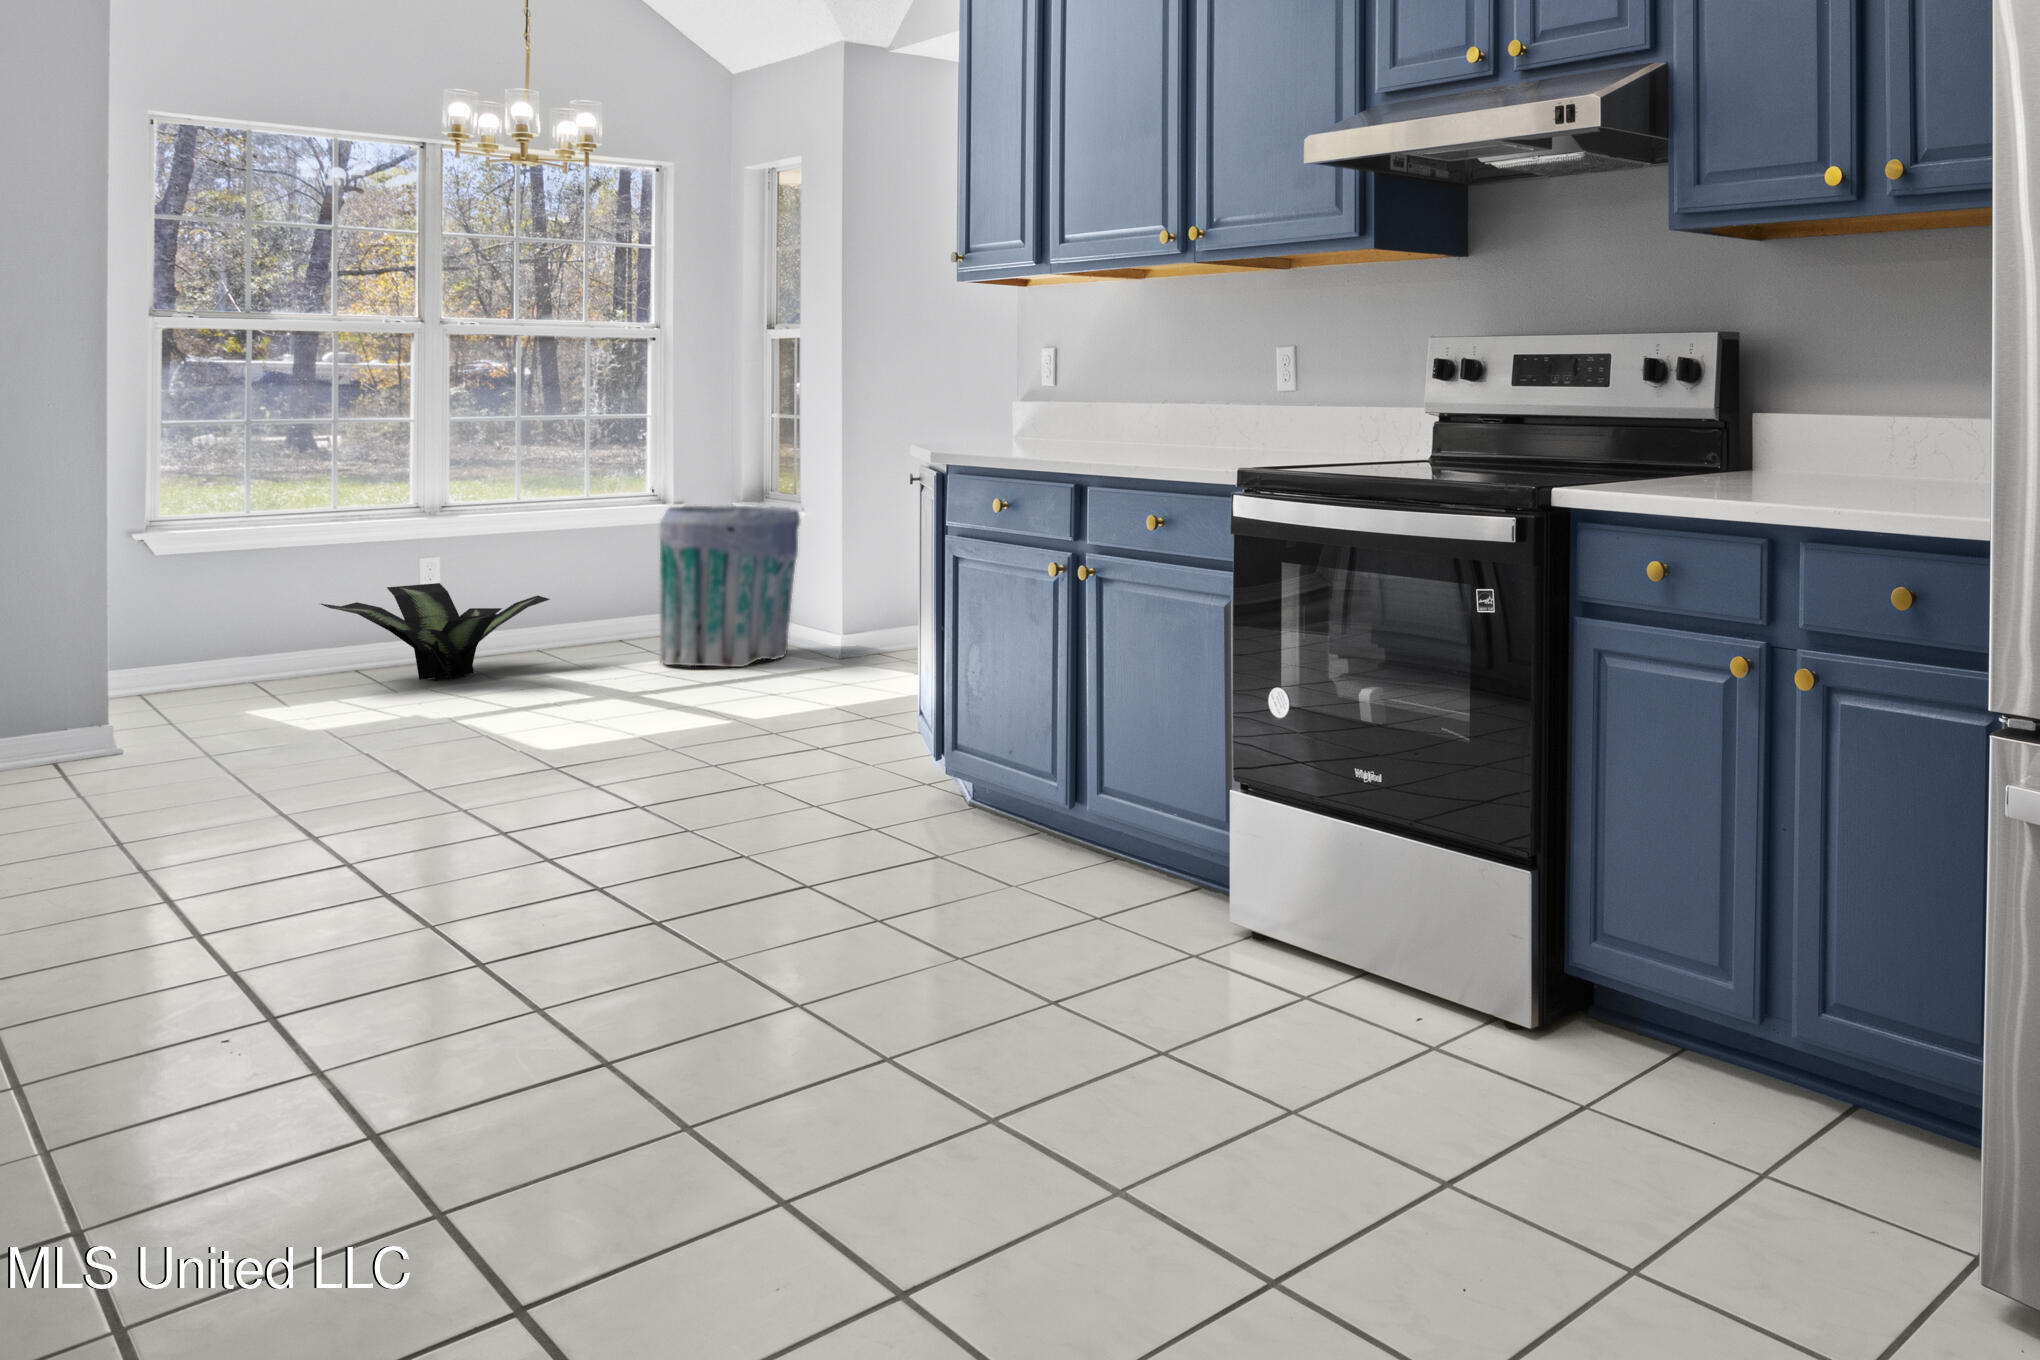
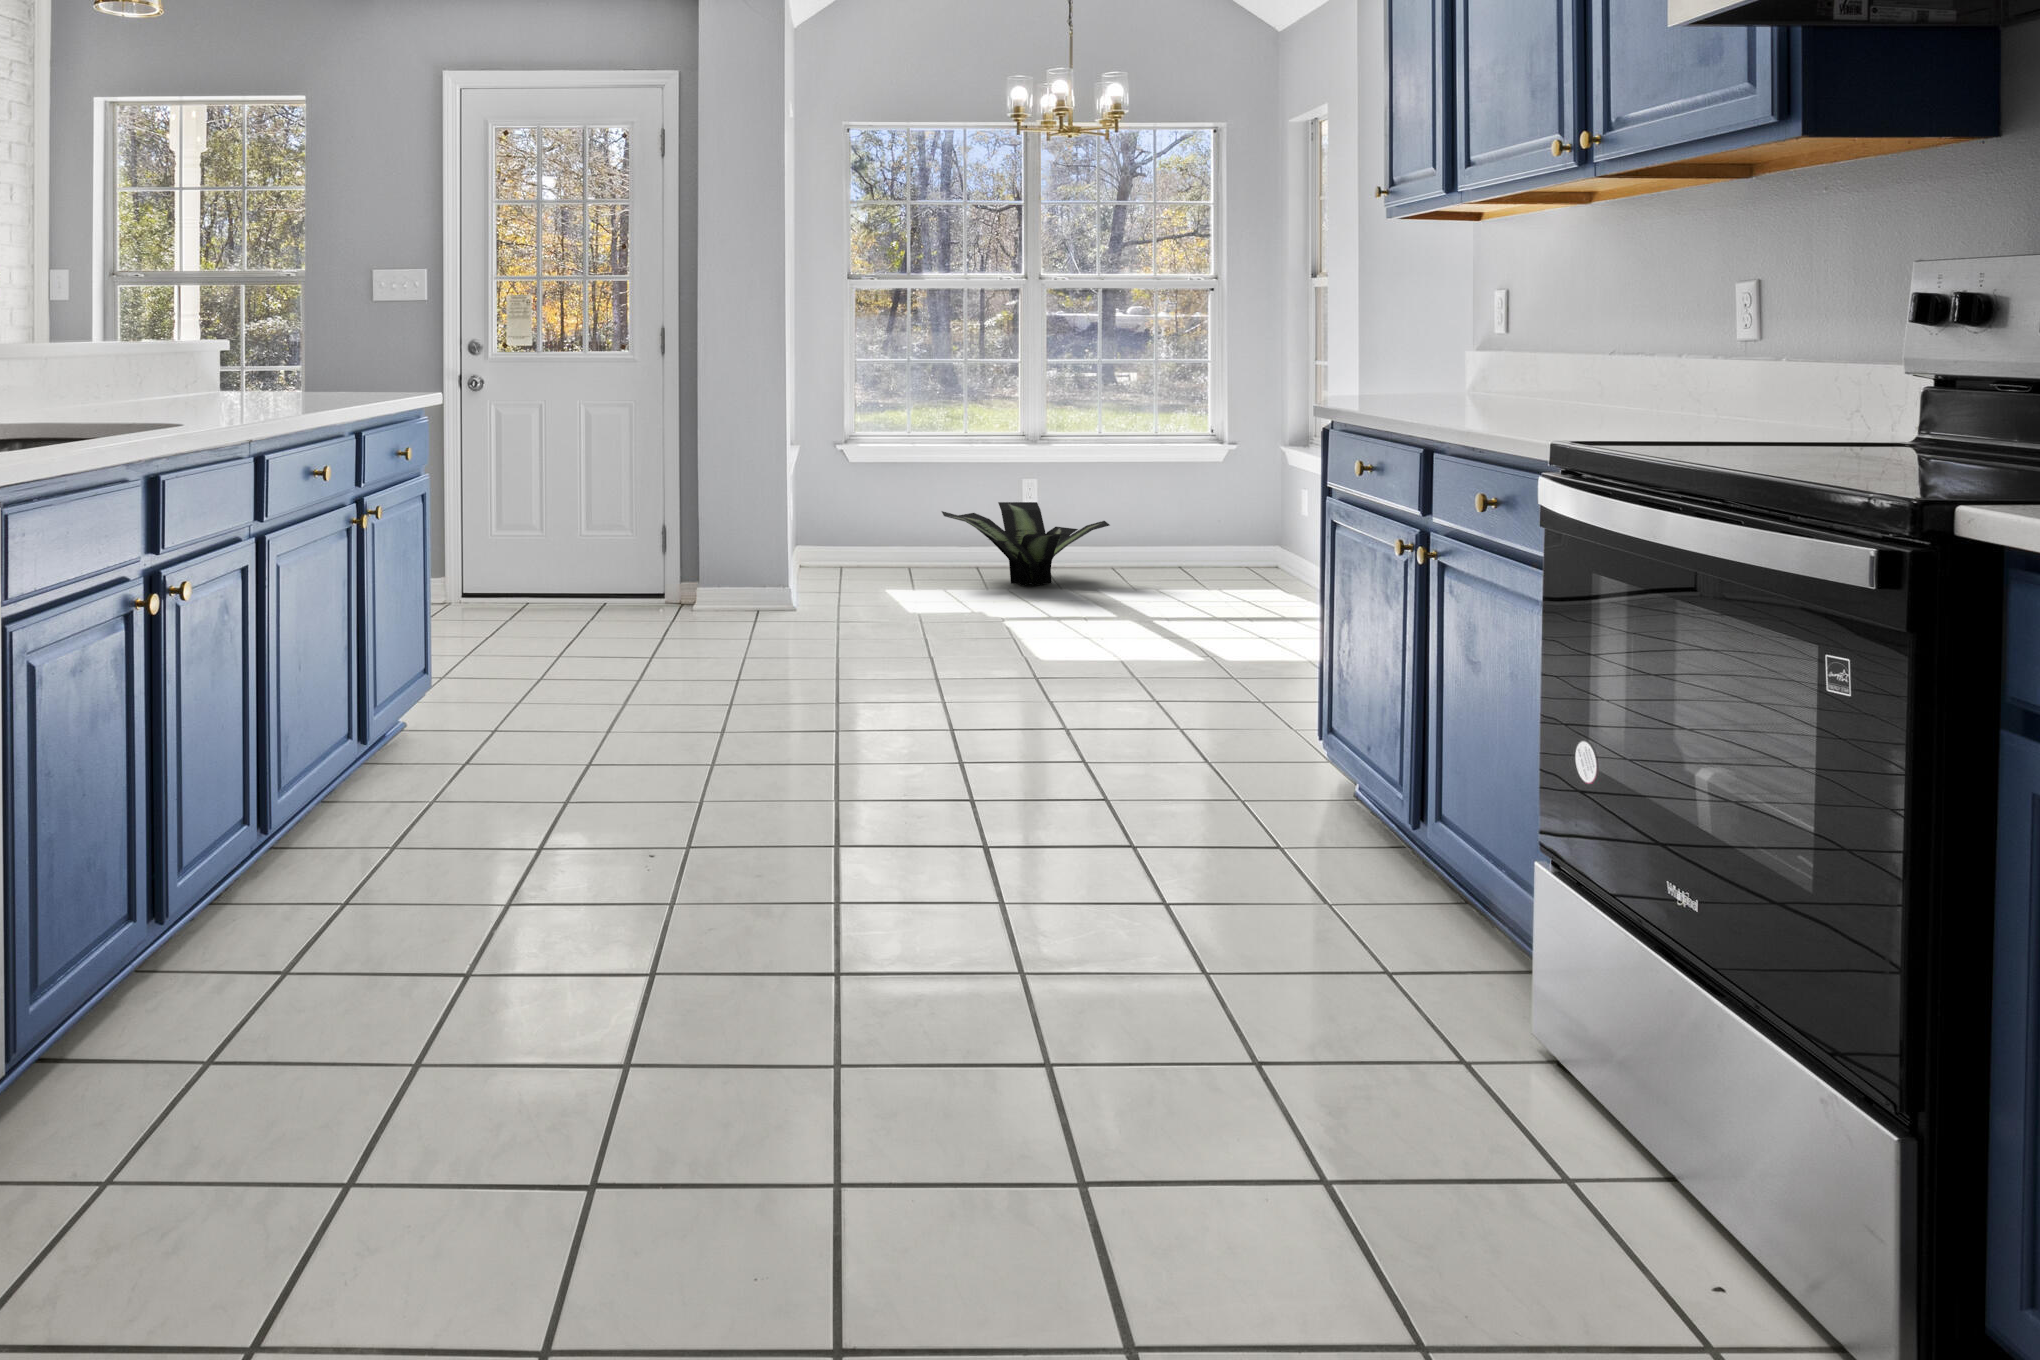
trash can: present [659,506,800,667] -> none [1196,448,1325,609]

